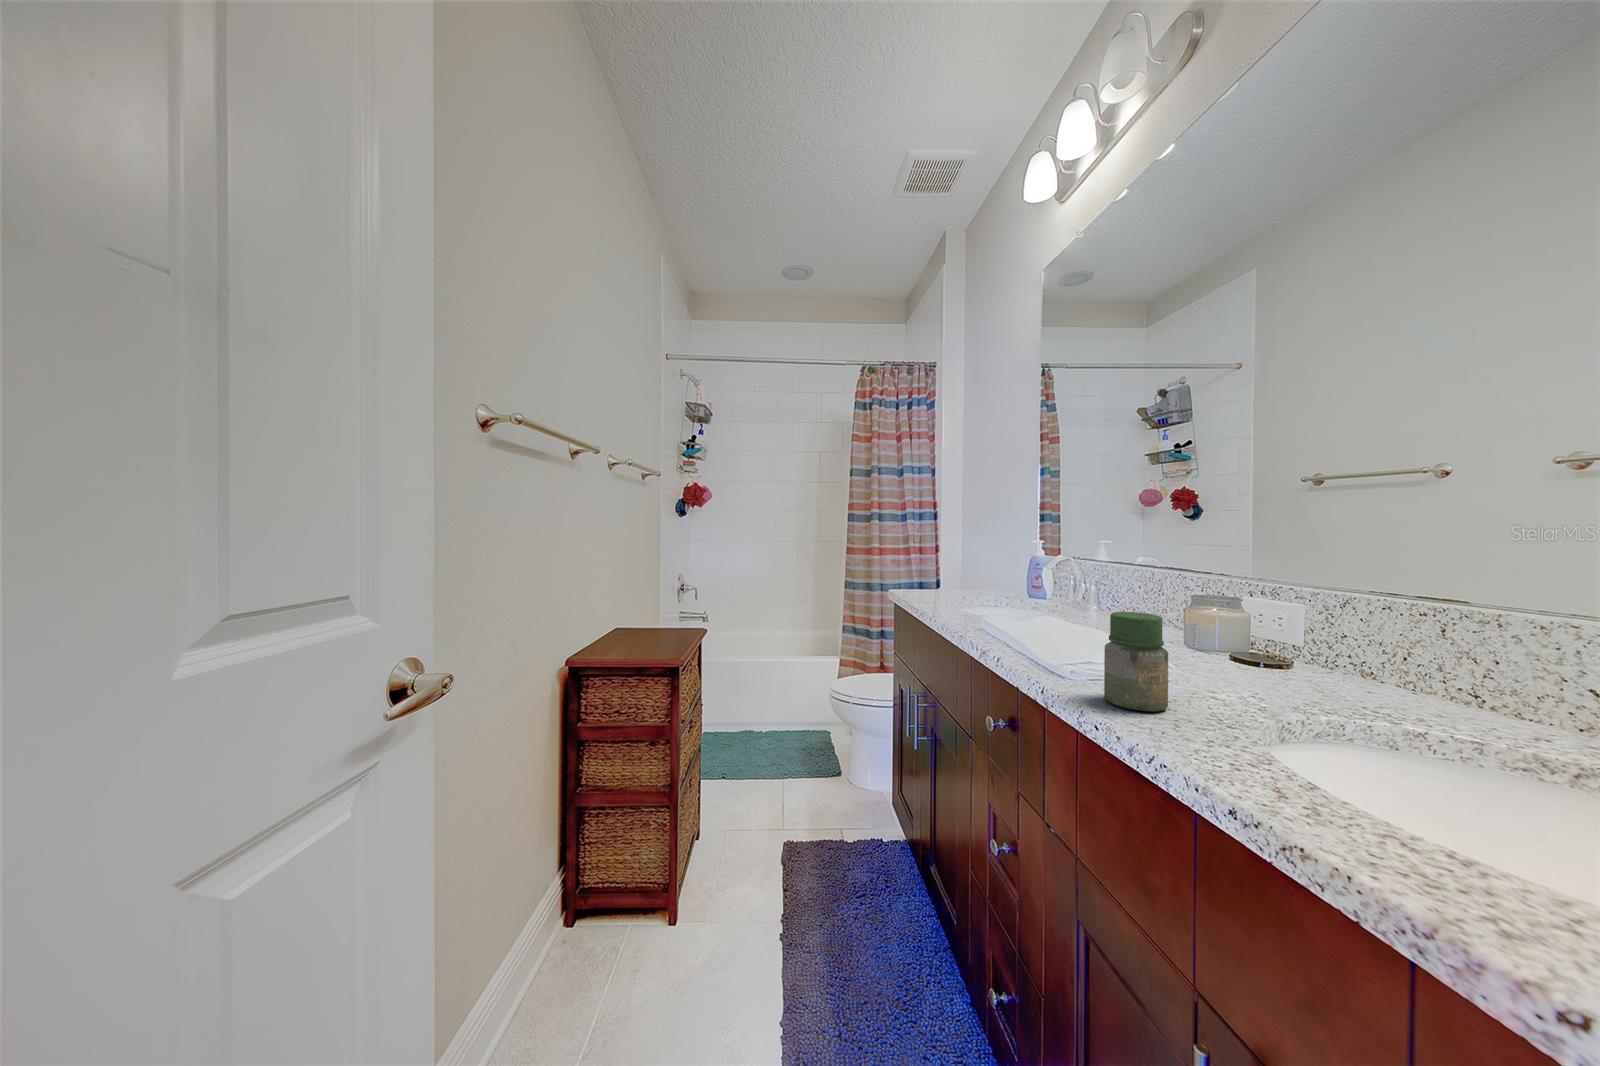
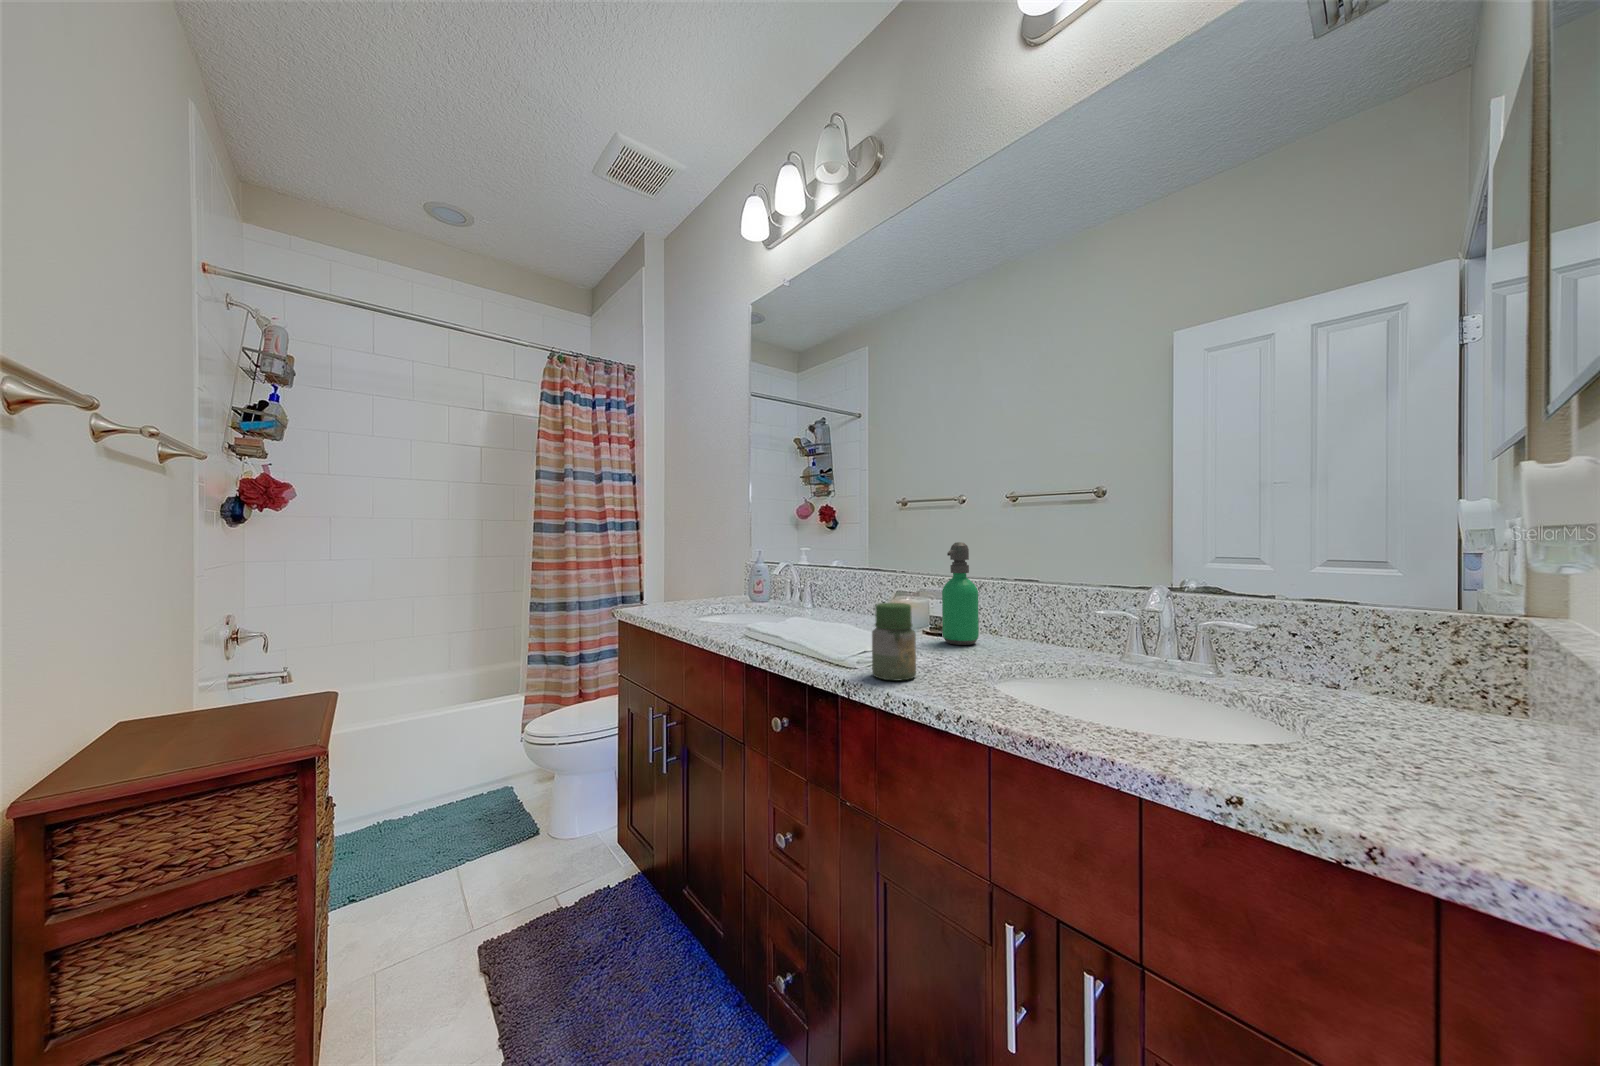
soap dispenser: none [1258,539,1324,684] -> present [942,542,979,645]

